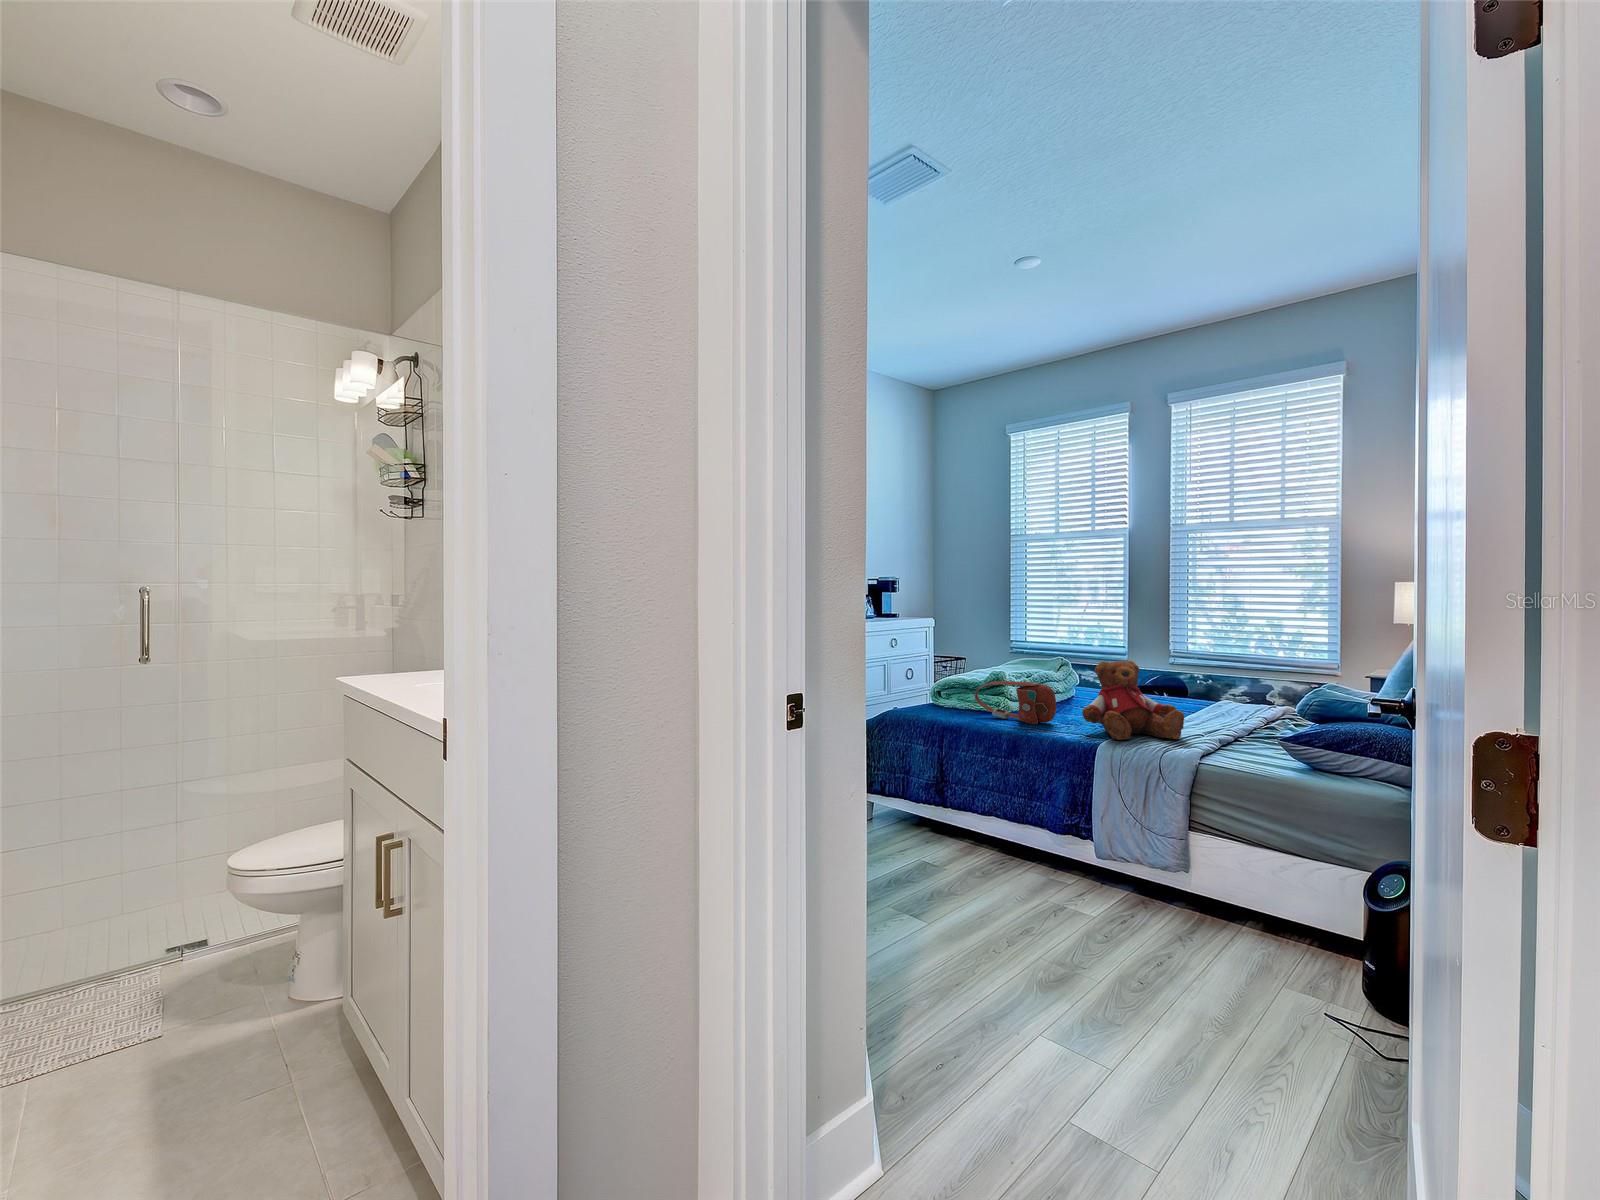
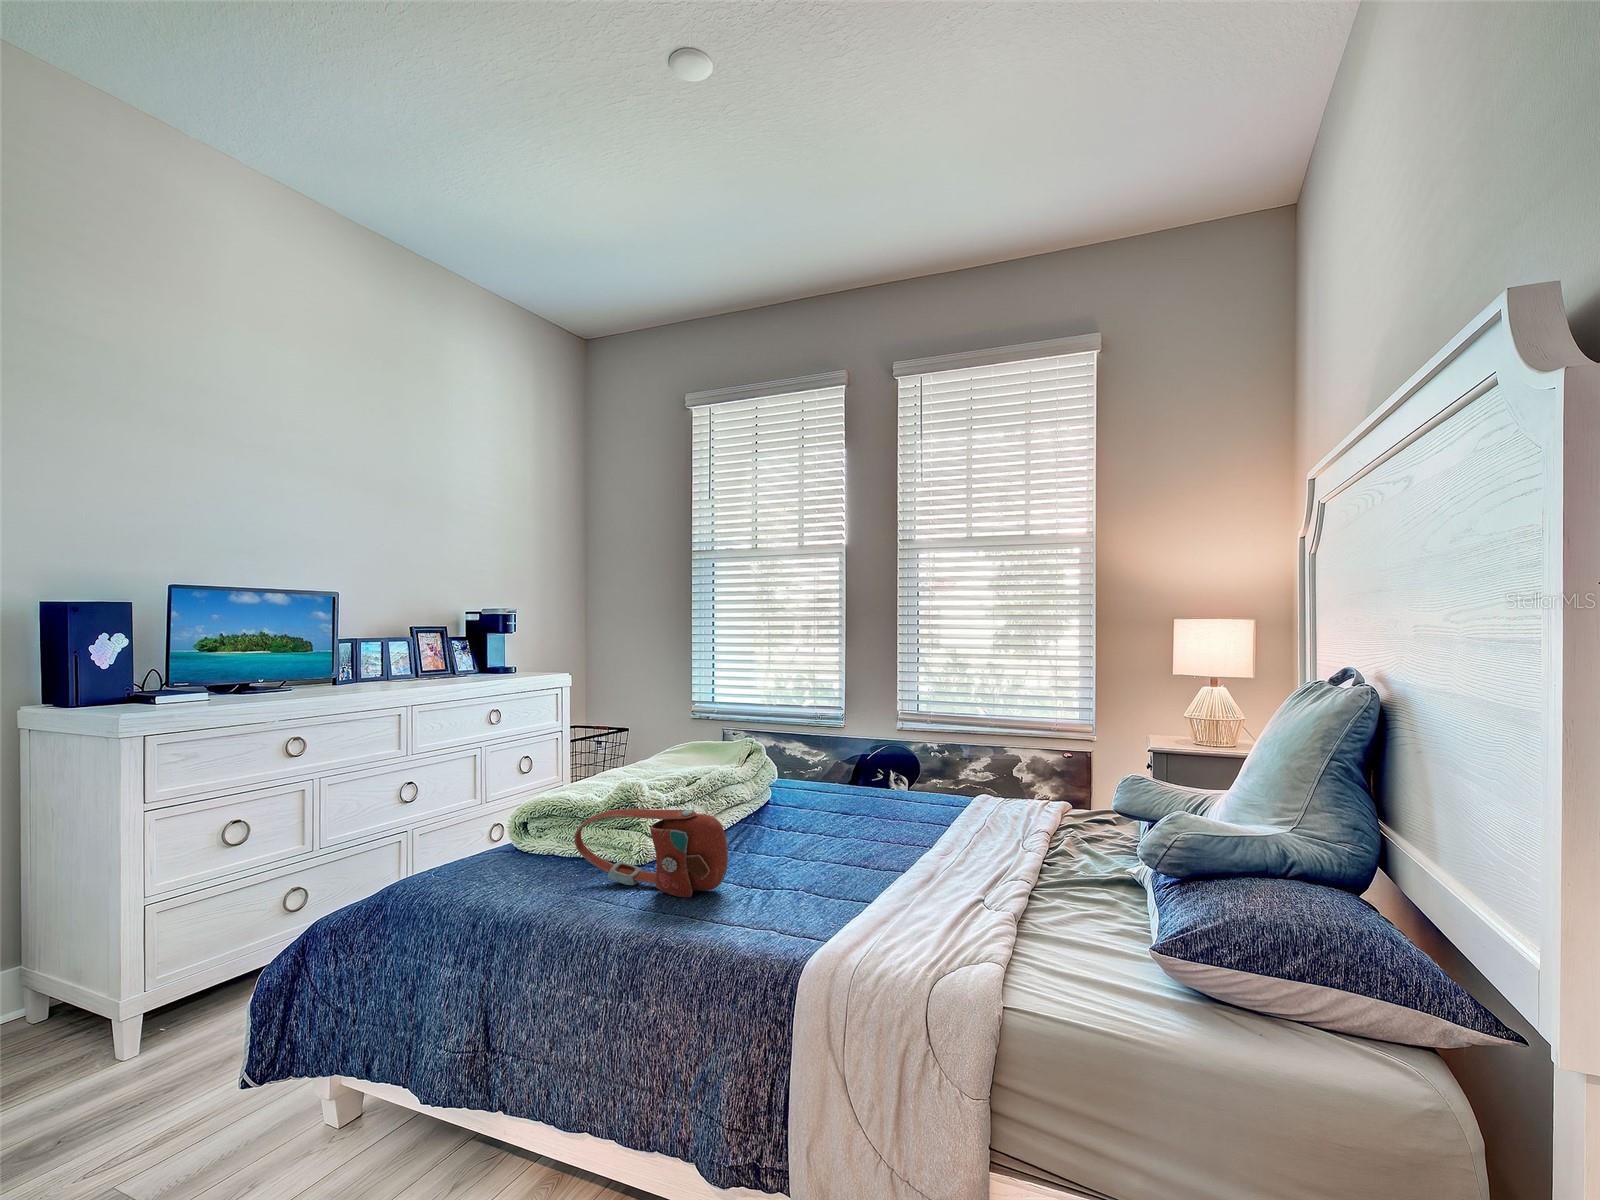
teddy bear: present [1082,661,1185,740] -> none [773,758,957,937]

